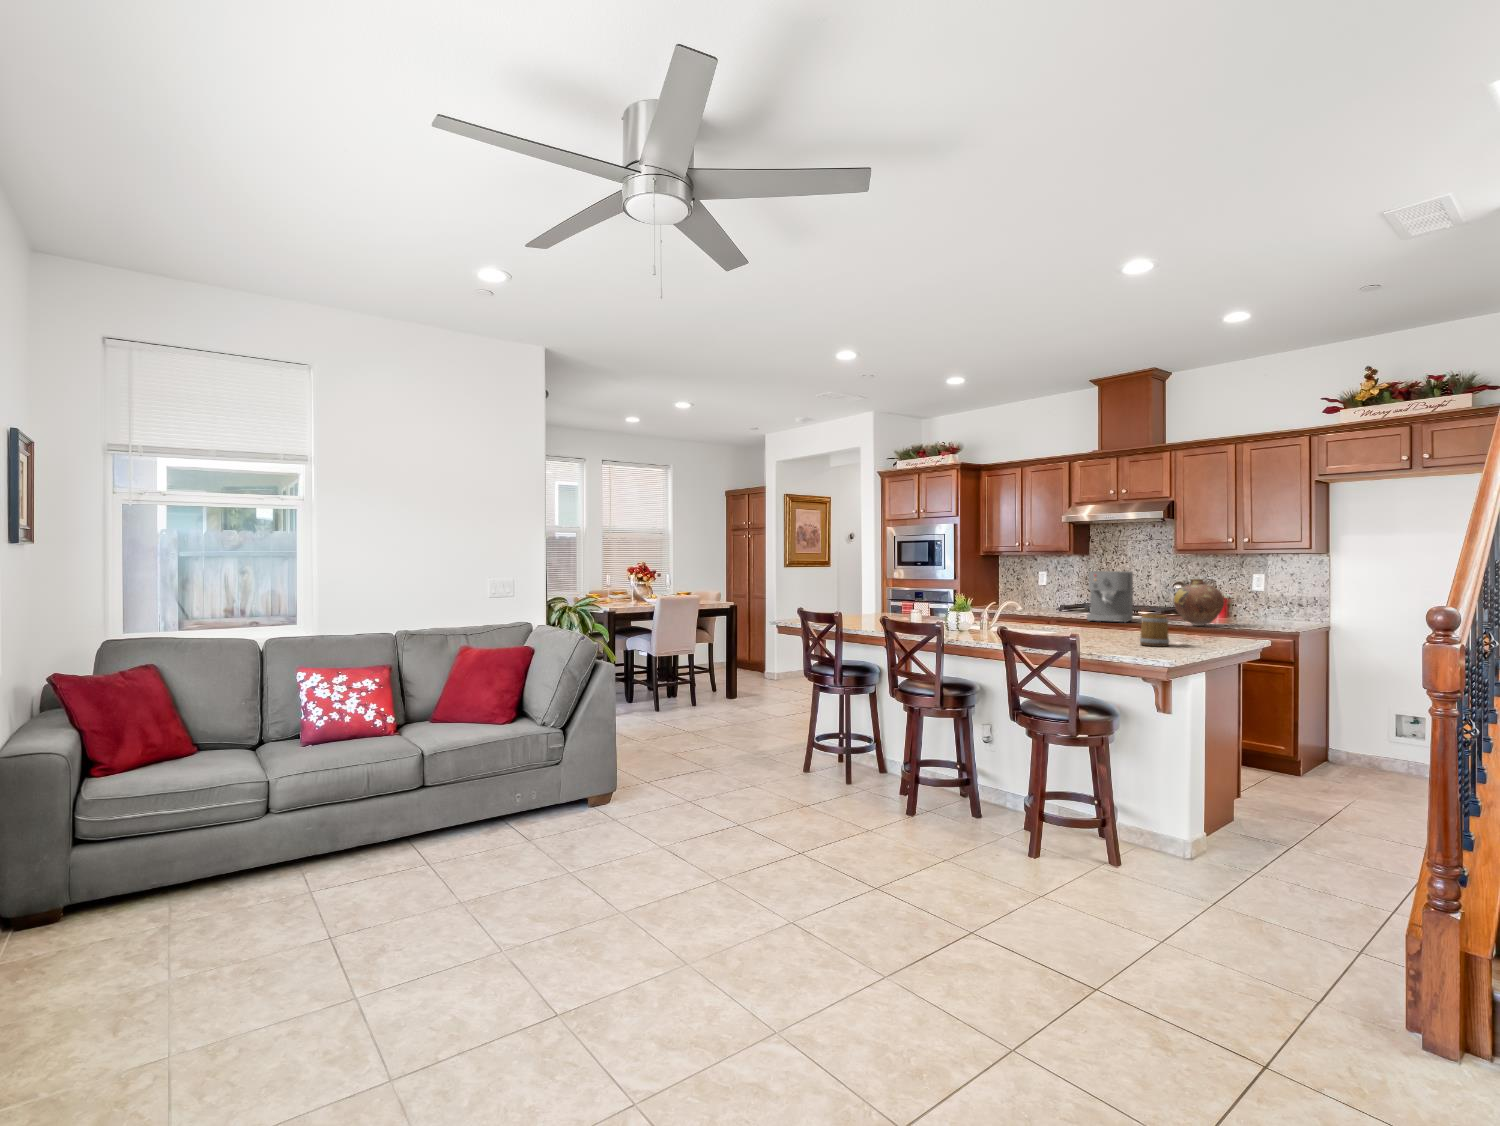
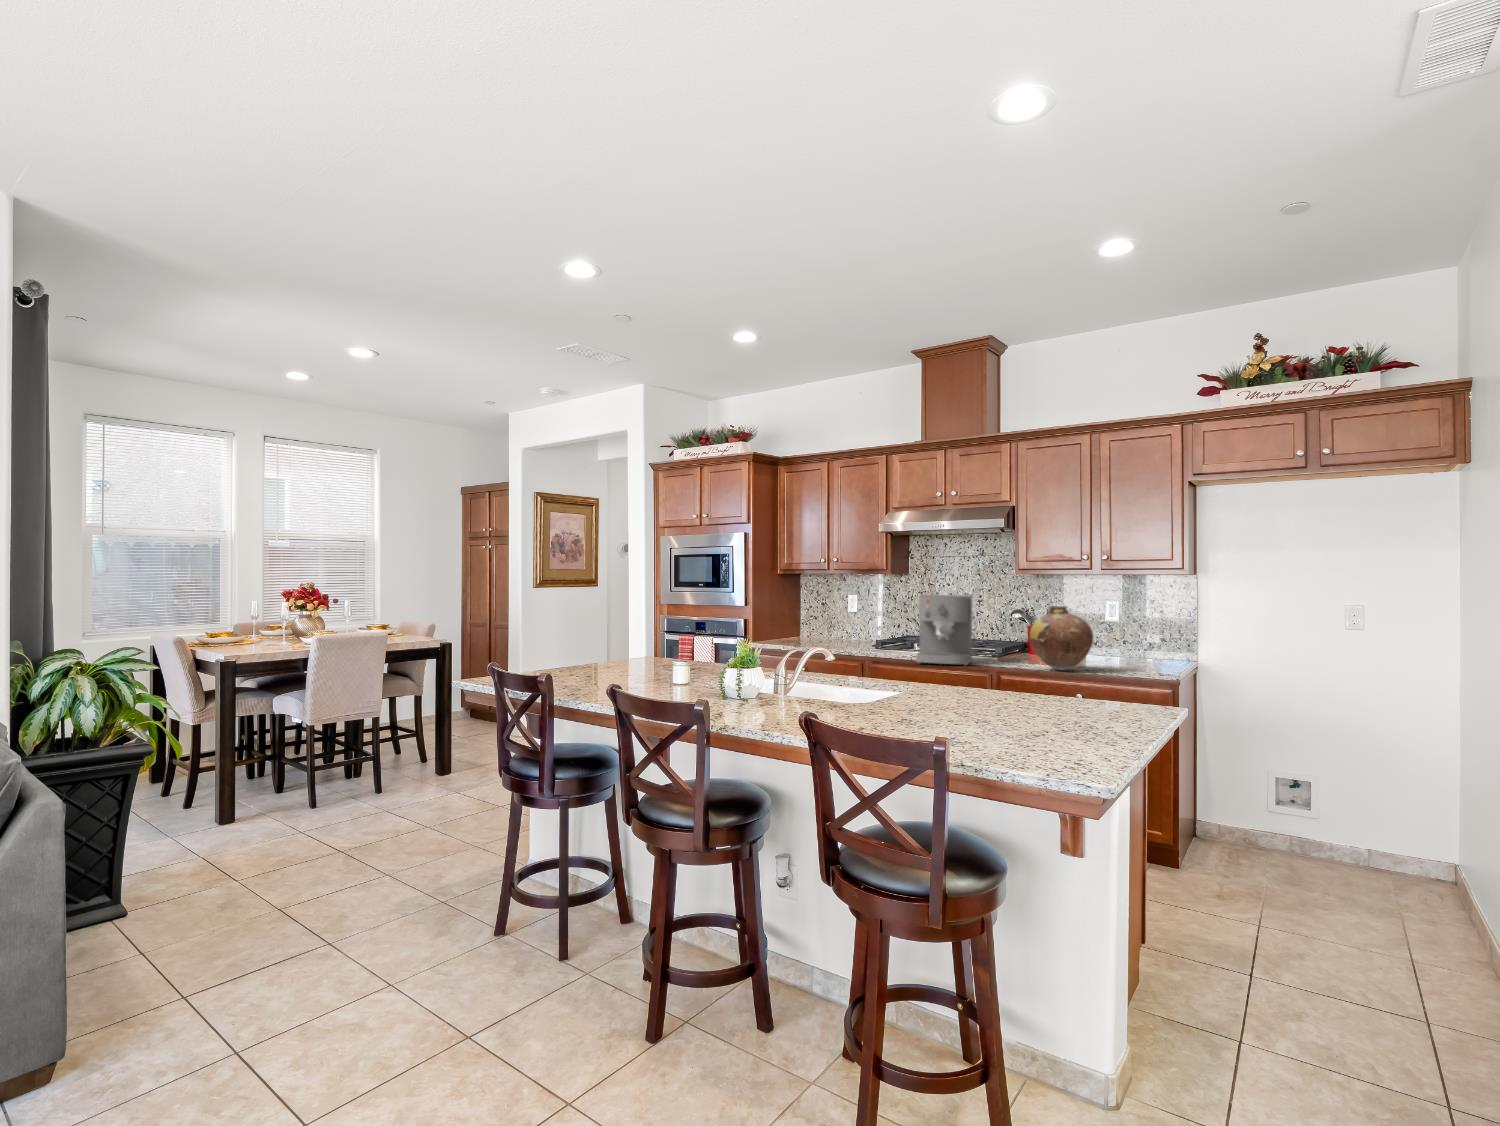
mug: present [1140,614,1169,647] -> none [1023,665,1070,720]

